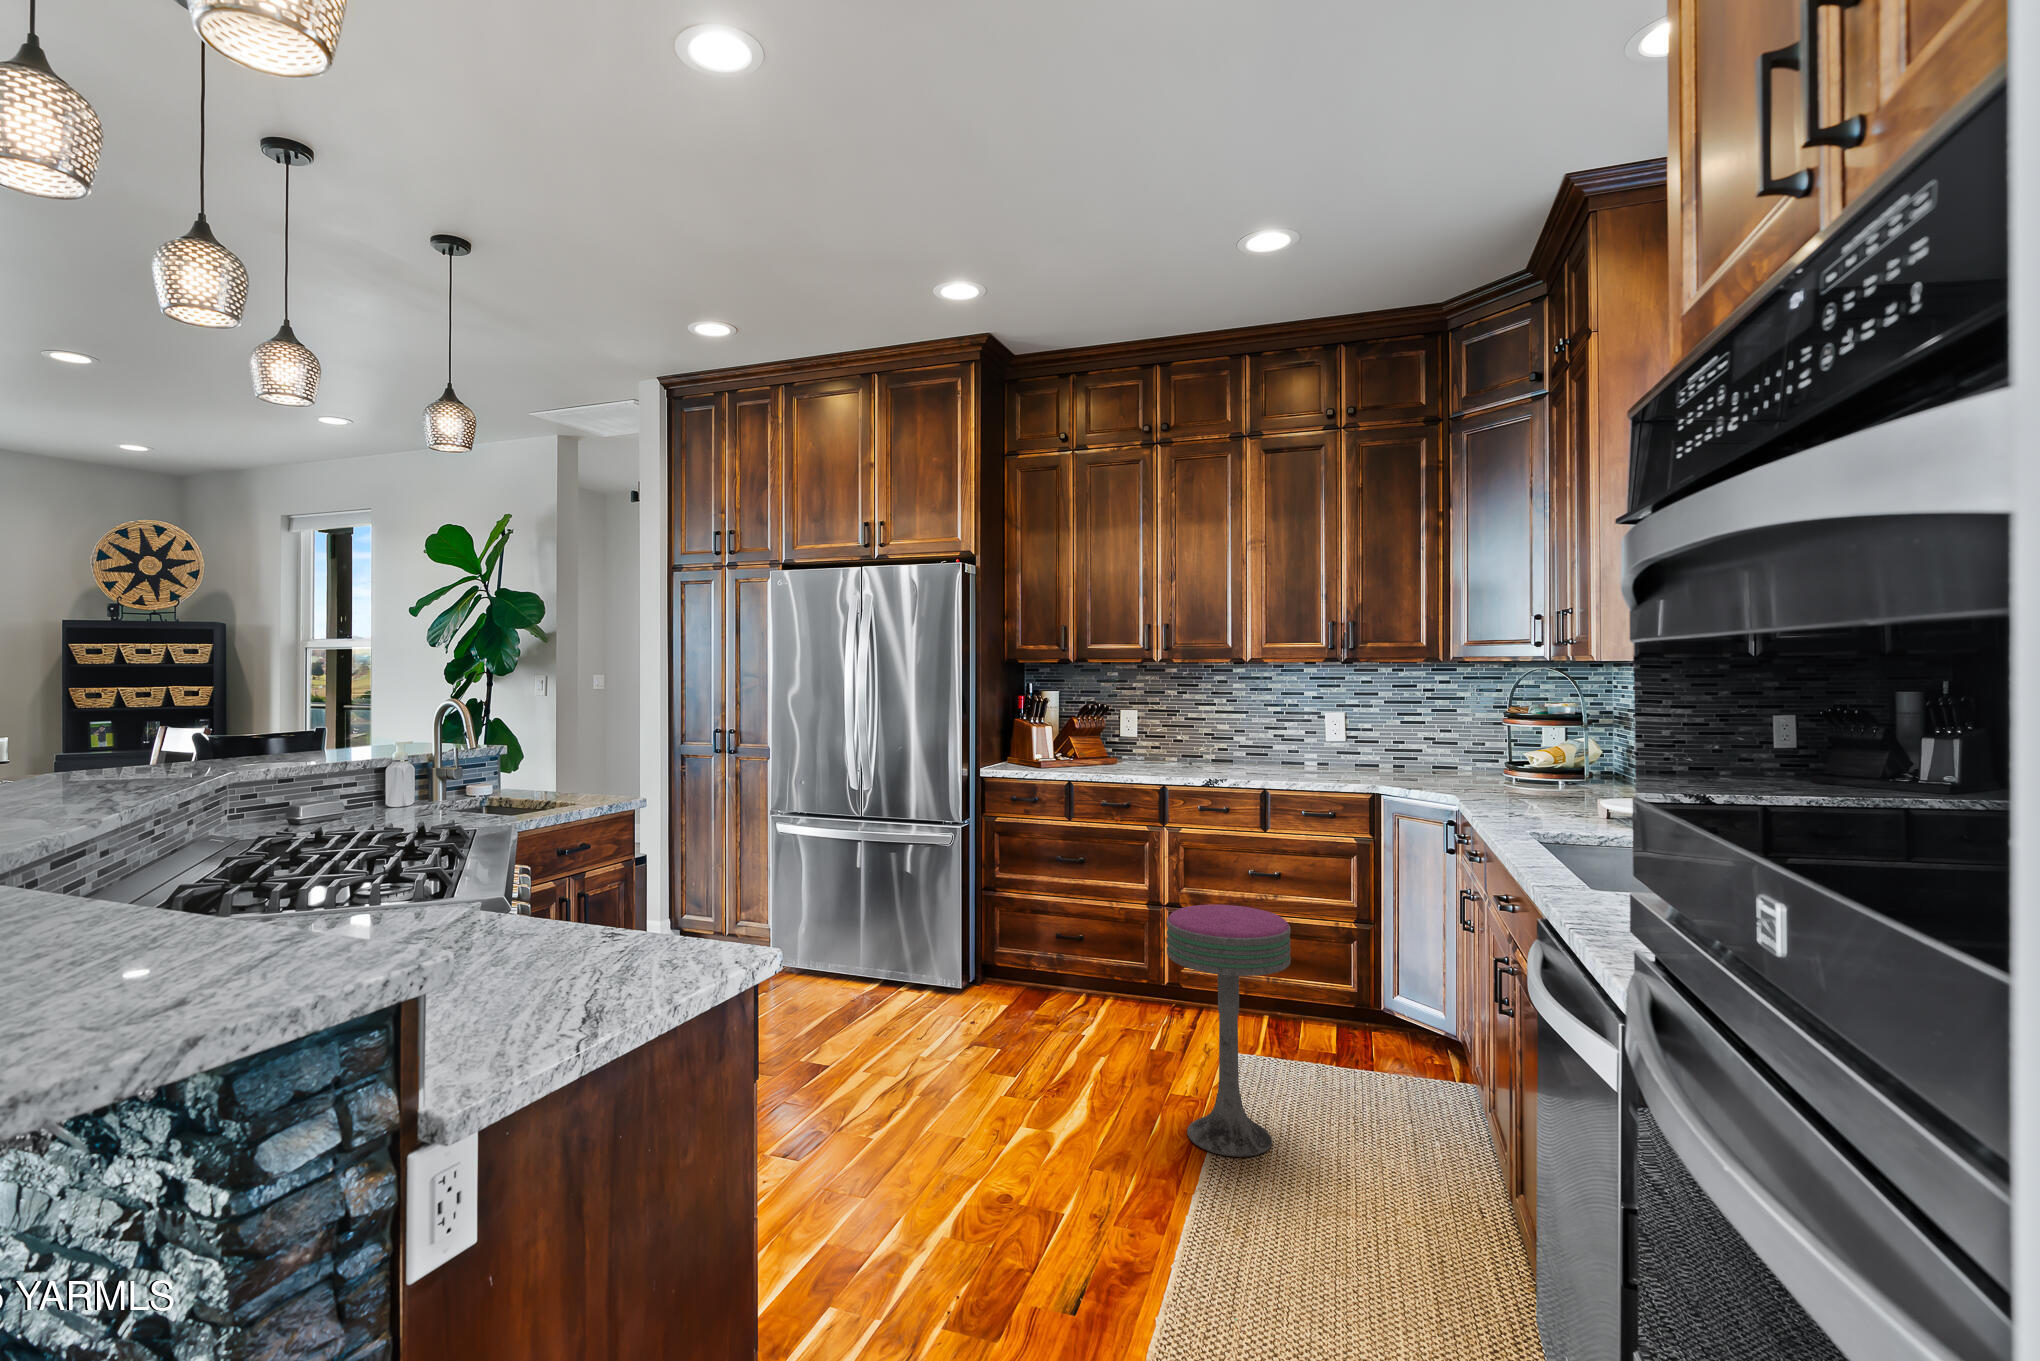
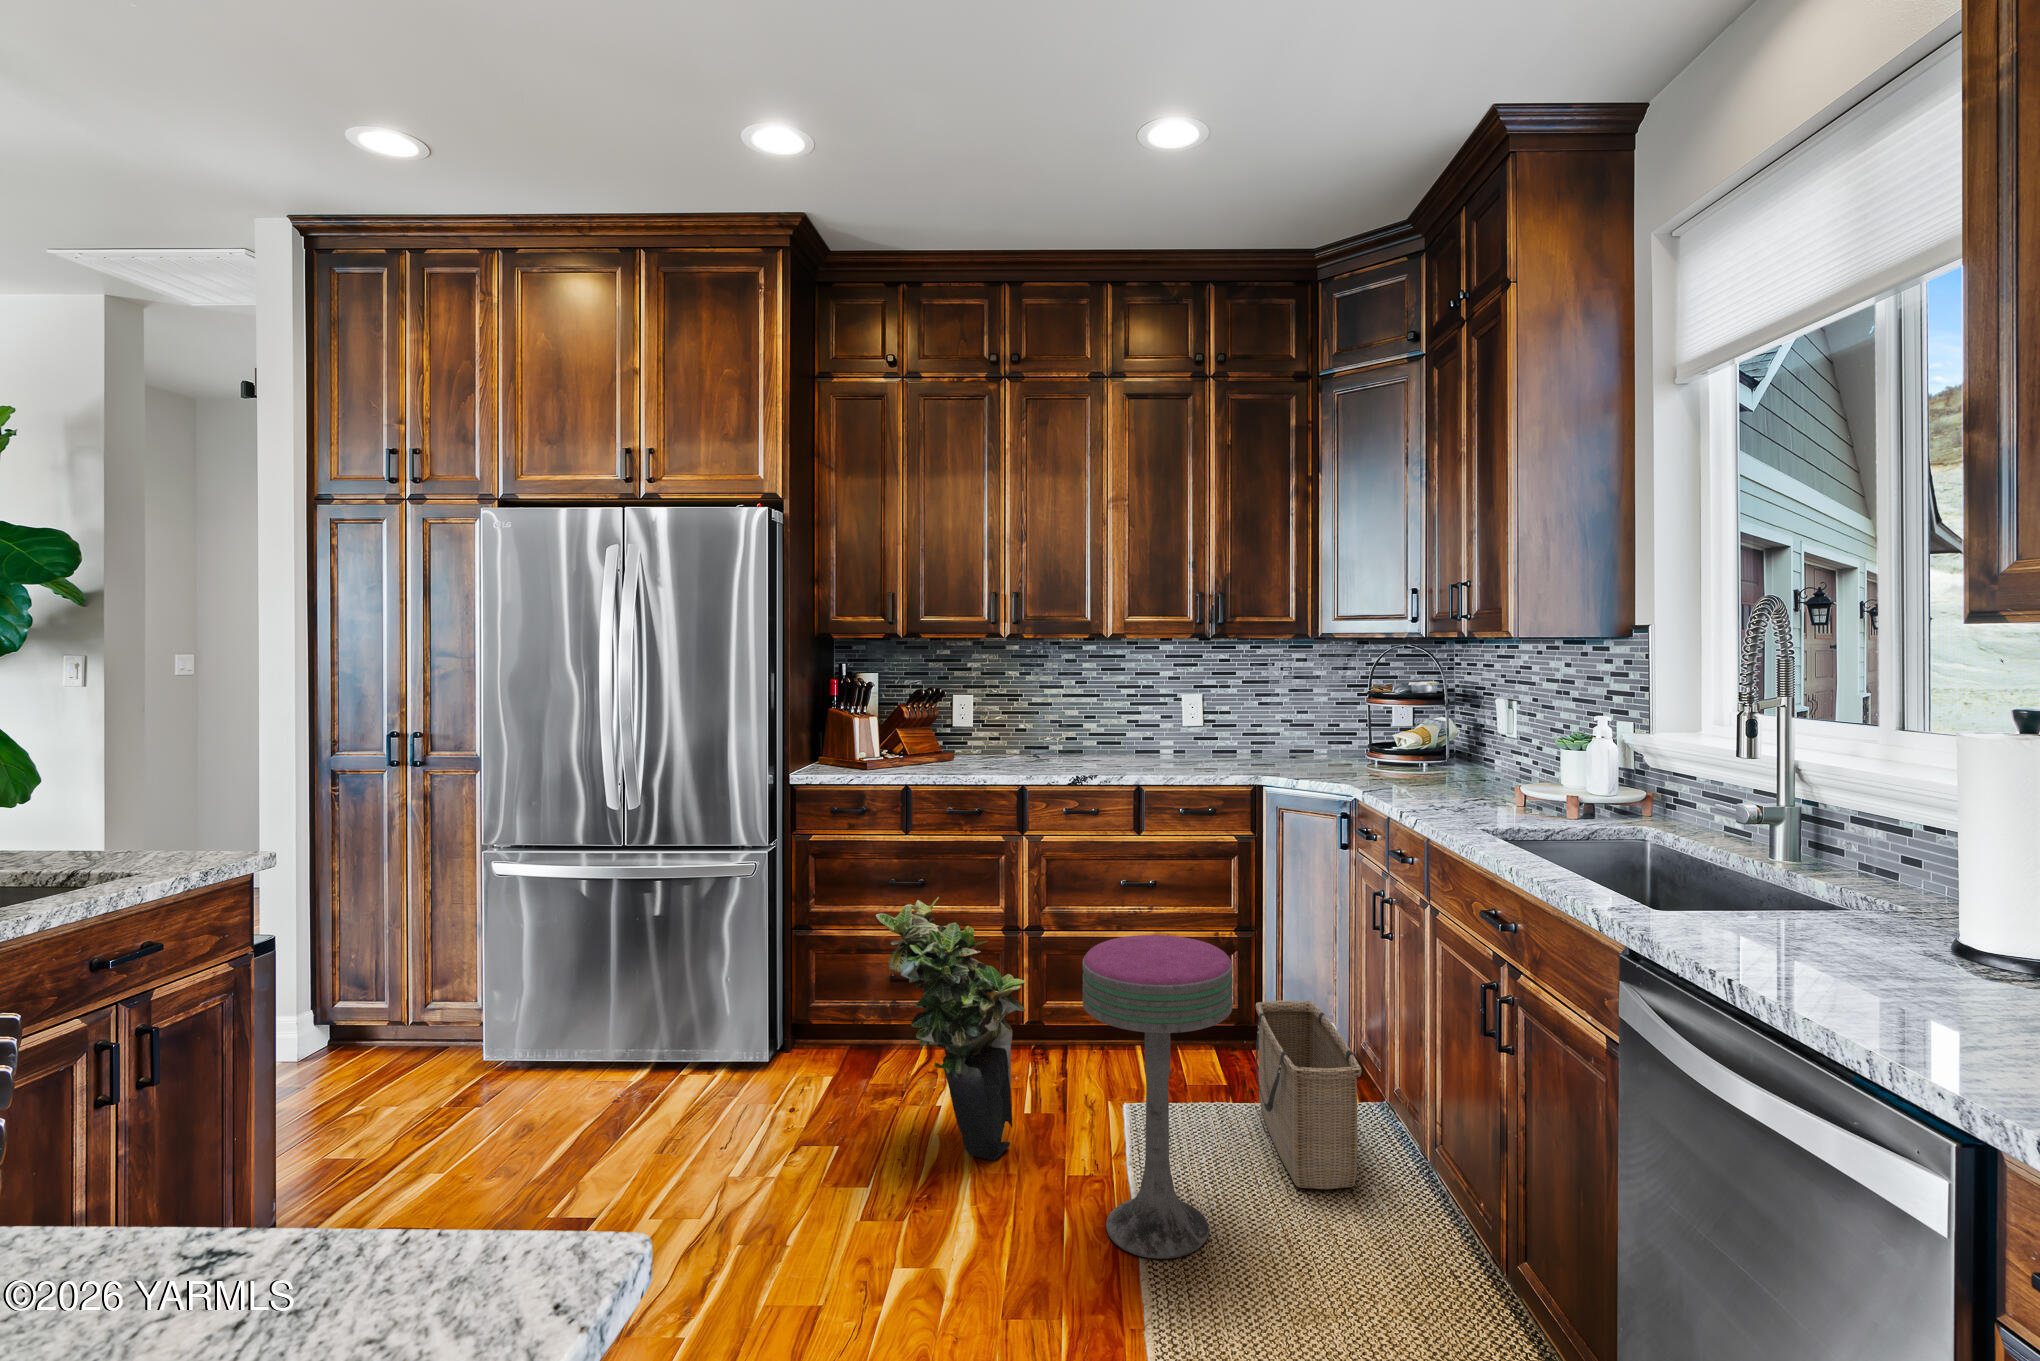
potted plant: none [1028,867,1144,1076] -> present [876,897,1026,1160]
basket: none [1345,983,1427,1140] -> present [1255,1000,1361,1189]

